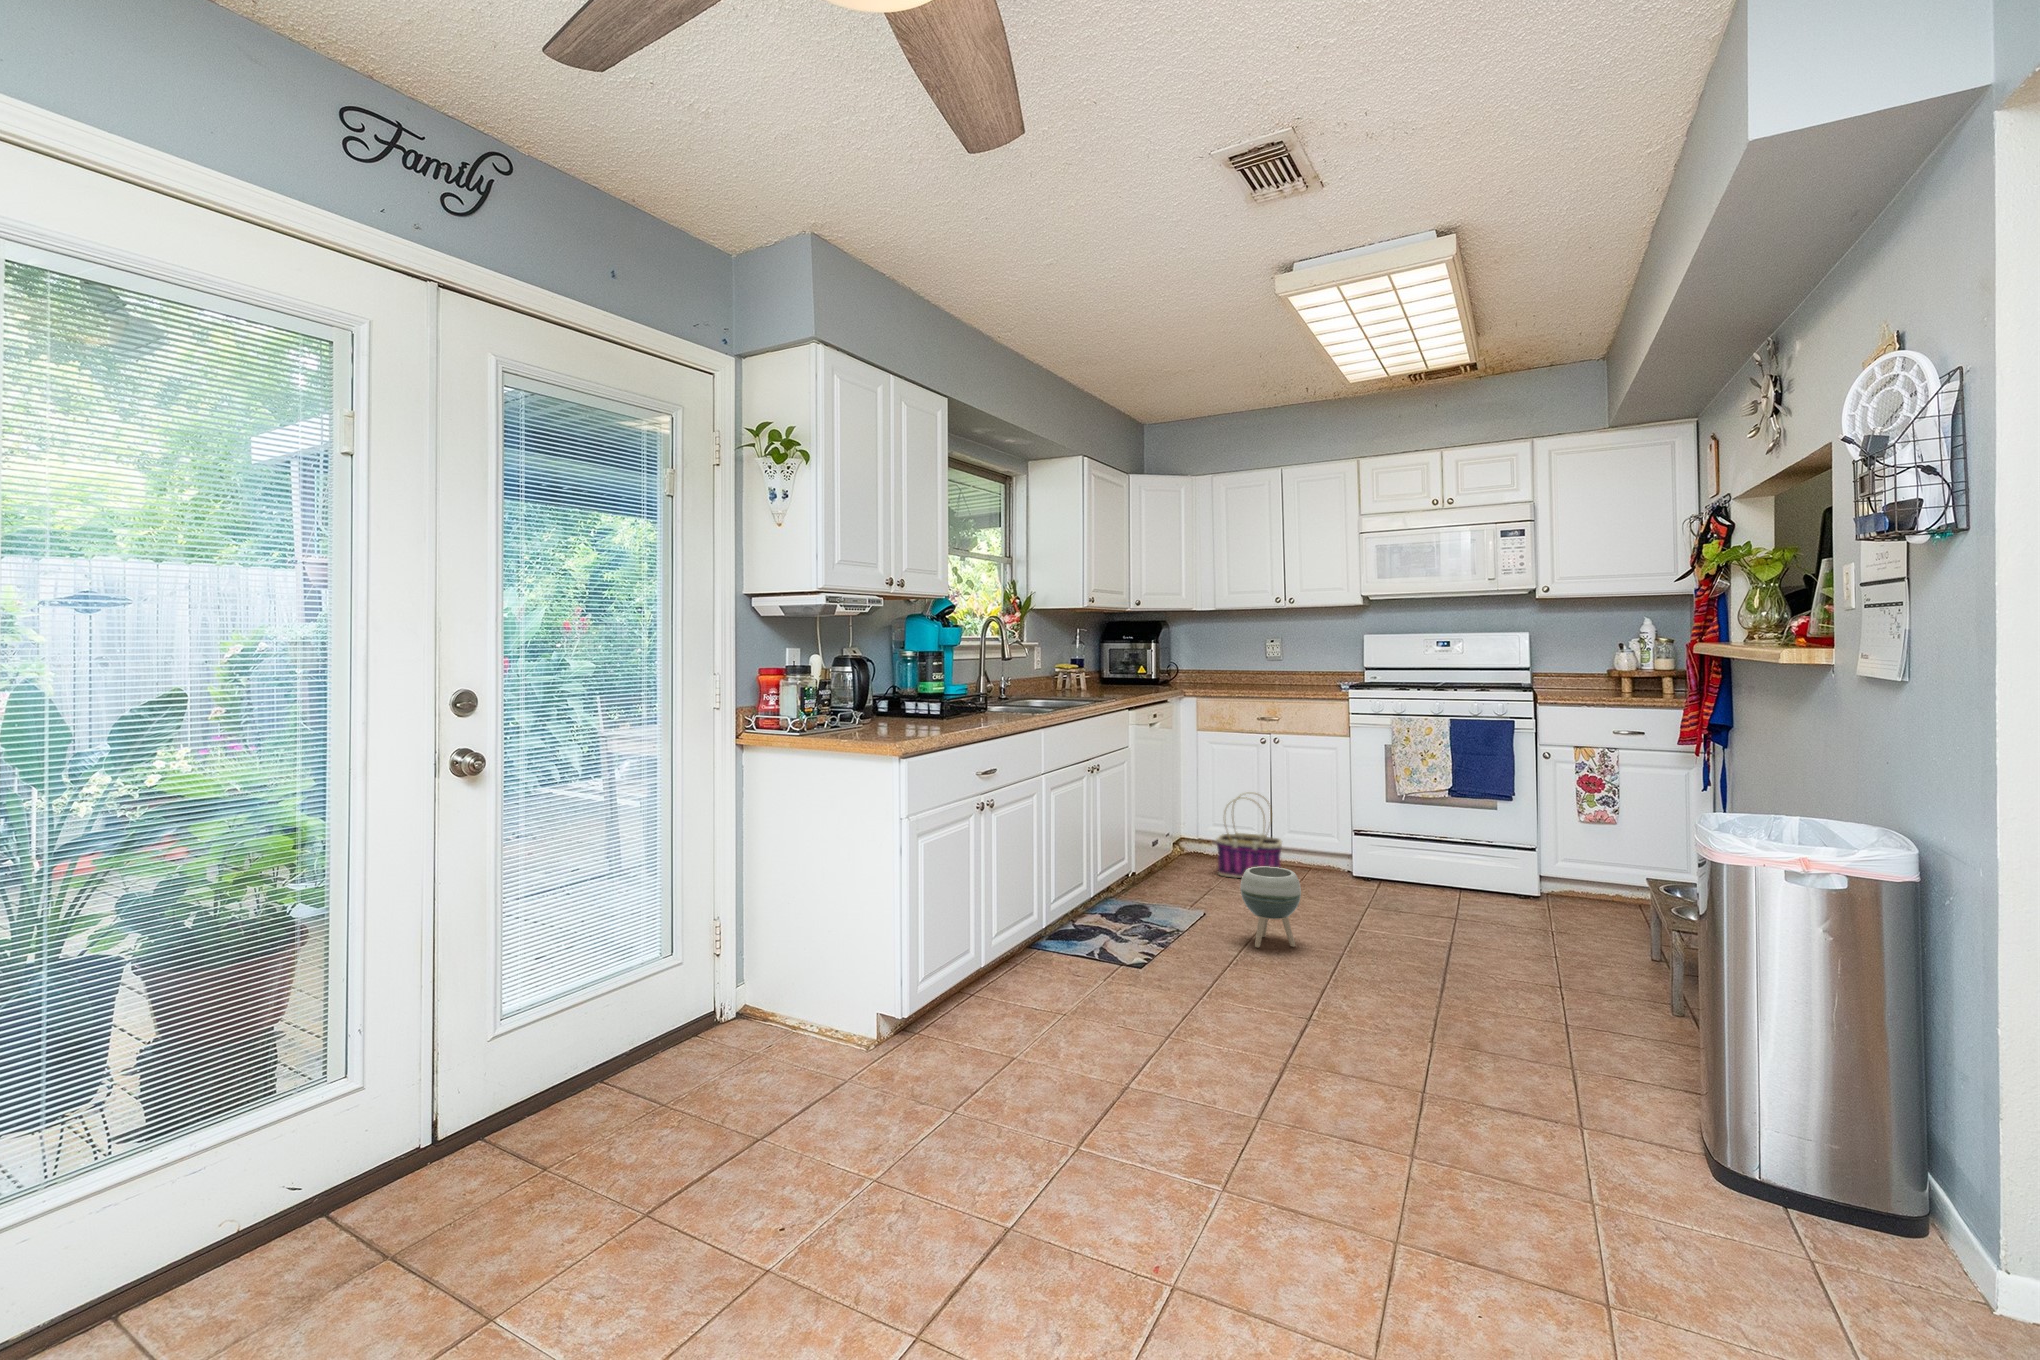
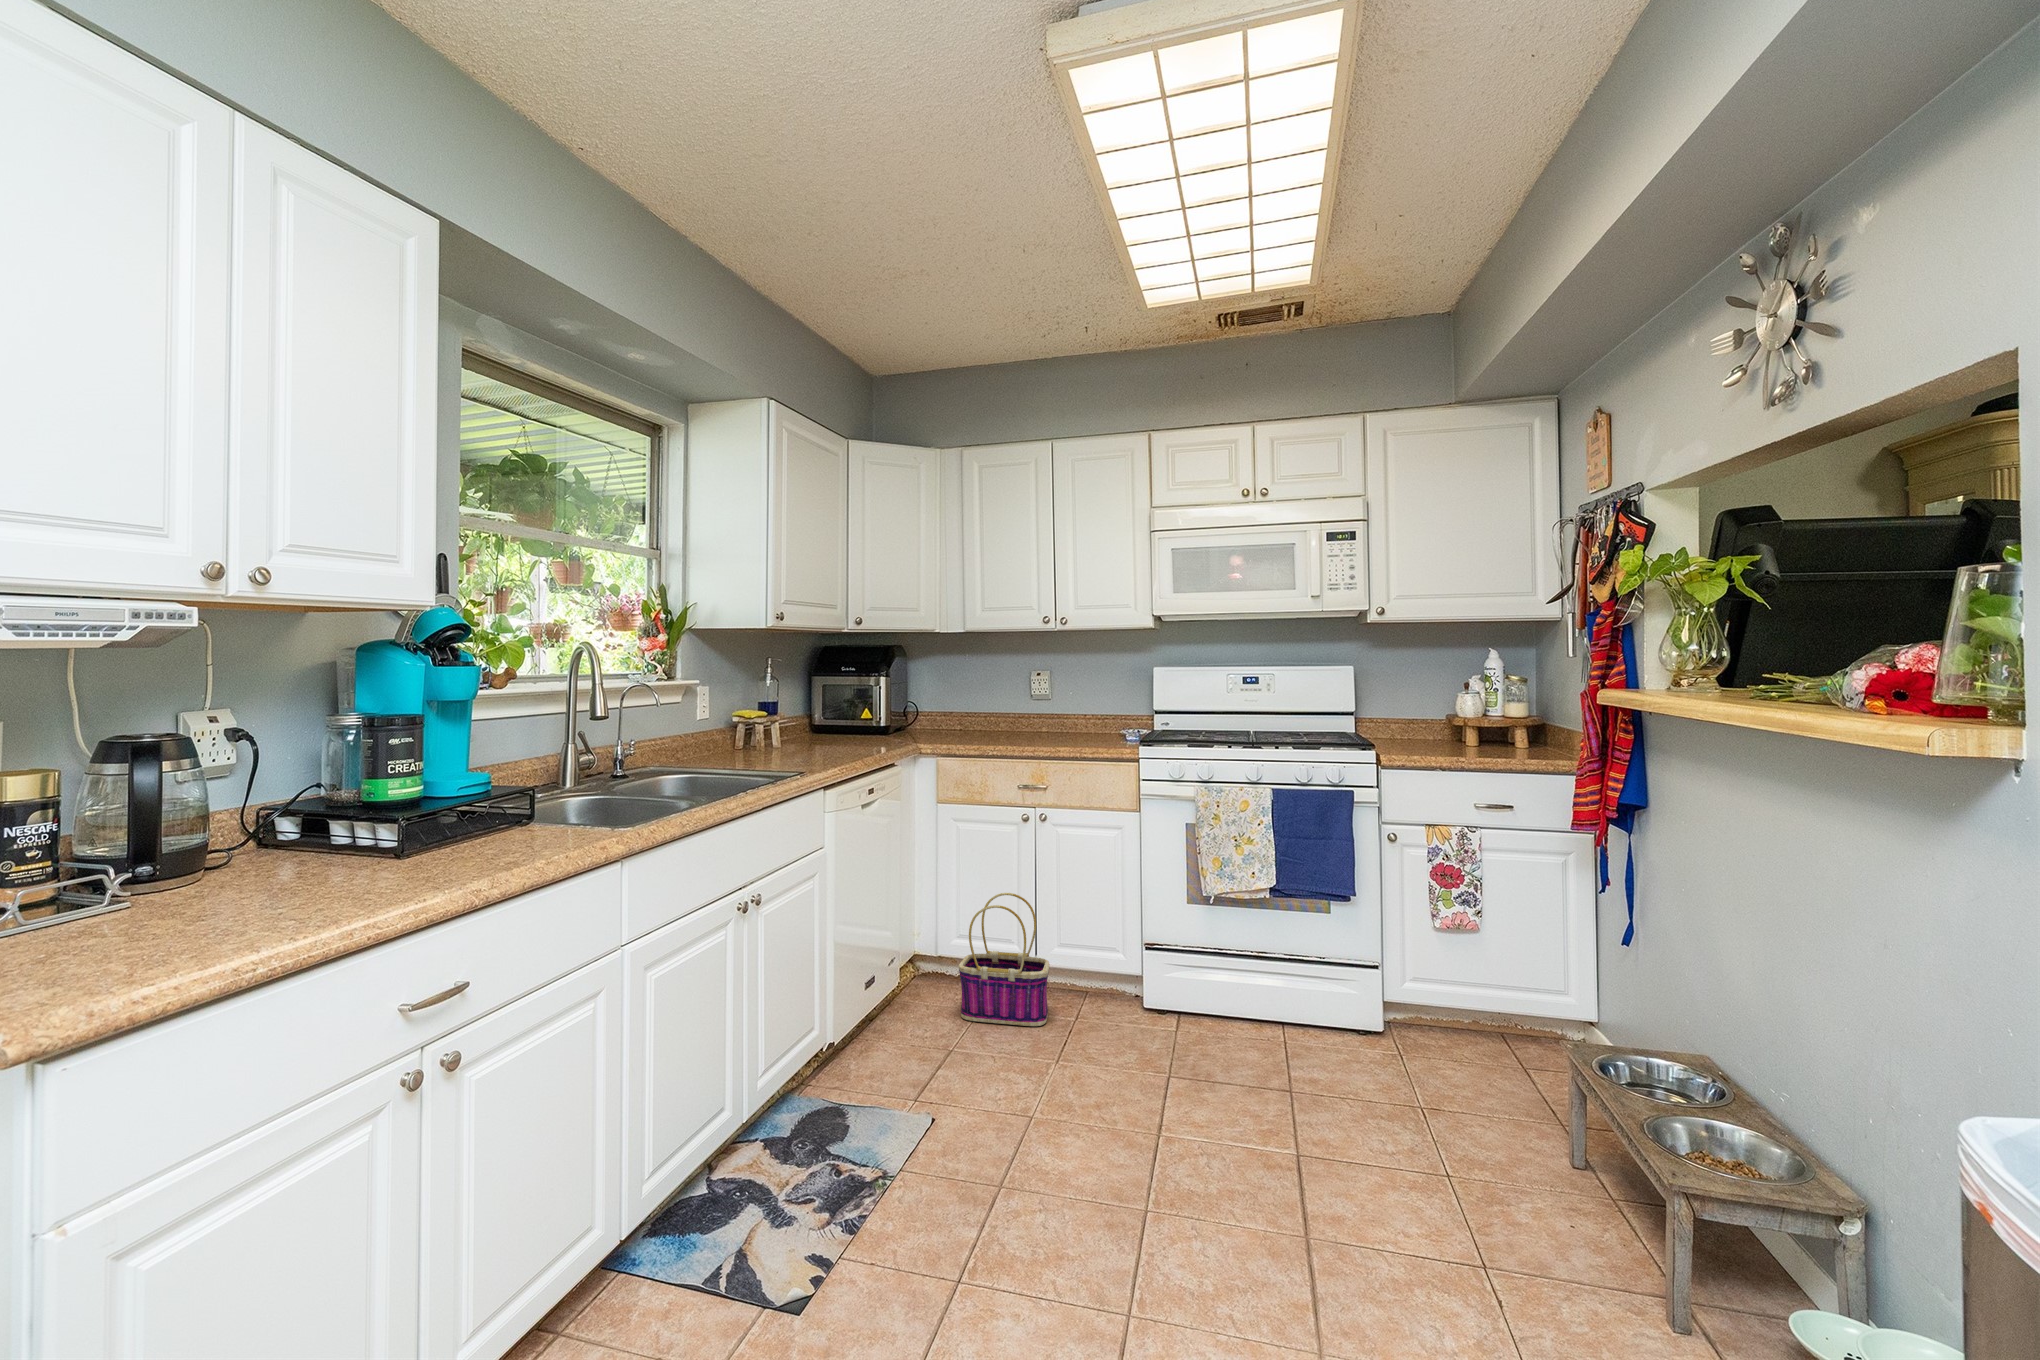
planter: present [1241,866,1301,948] -> none [981,1053,1075,1203]

